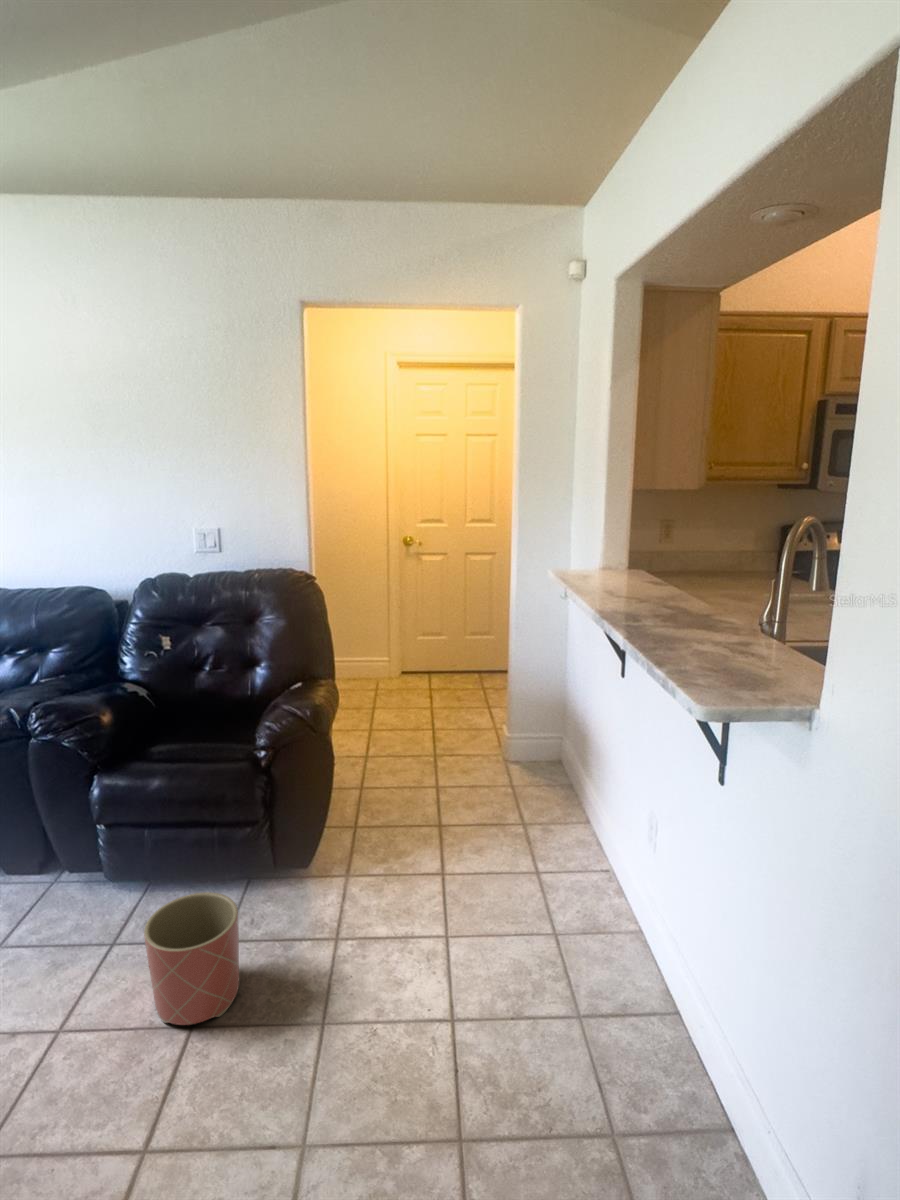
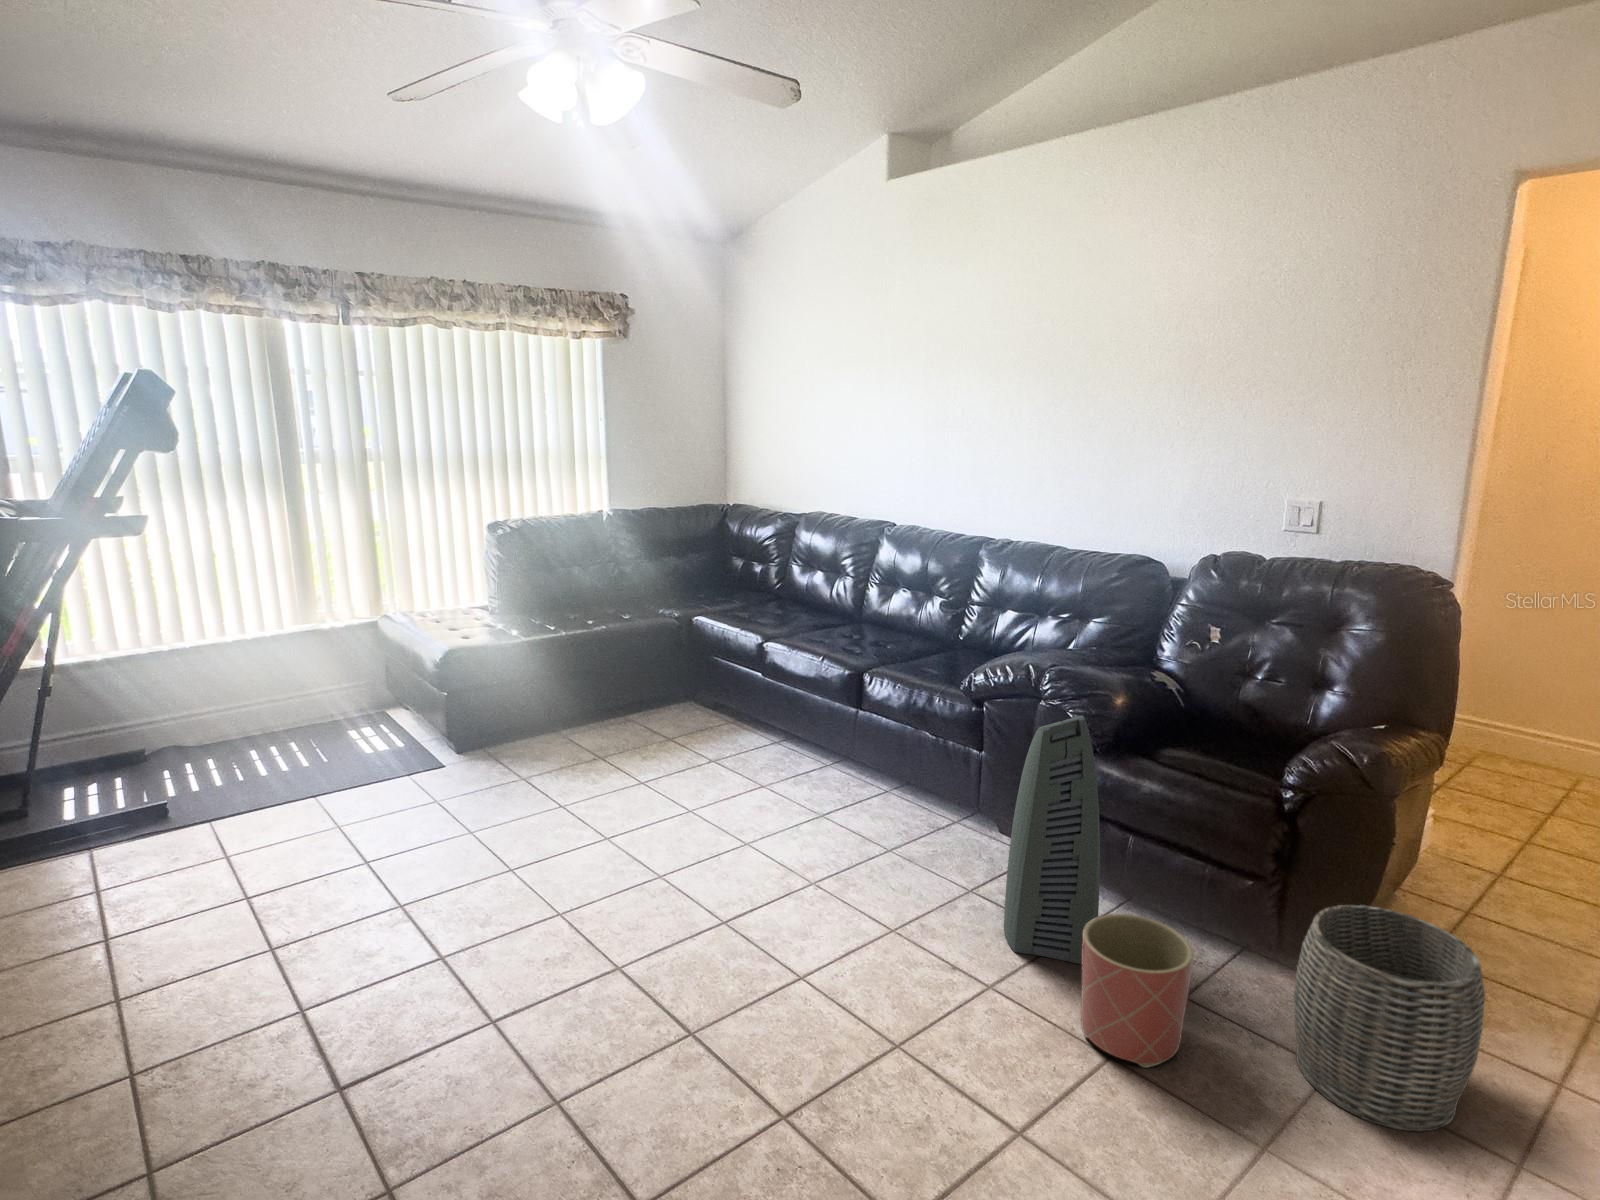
air purifier: none [38,745,142,986] -> present [1004,715,1100,965]
woven basket: none [301,804,407,954] -> present [1294,905,1485,1131]

